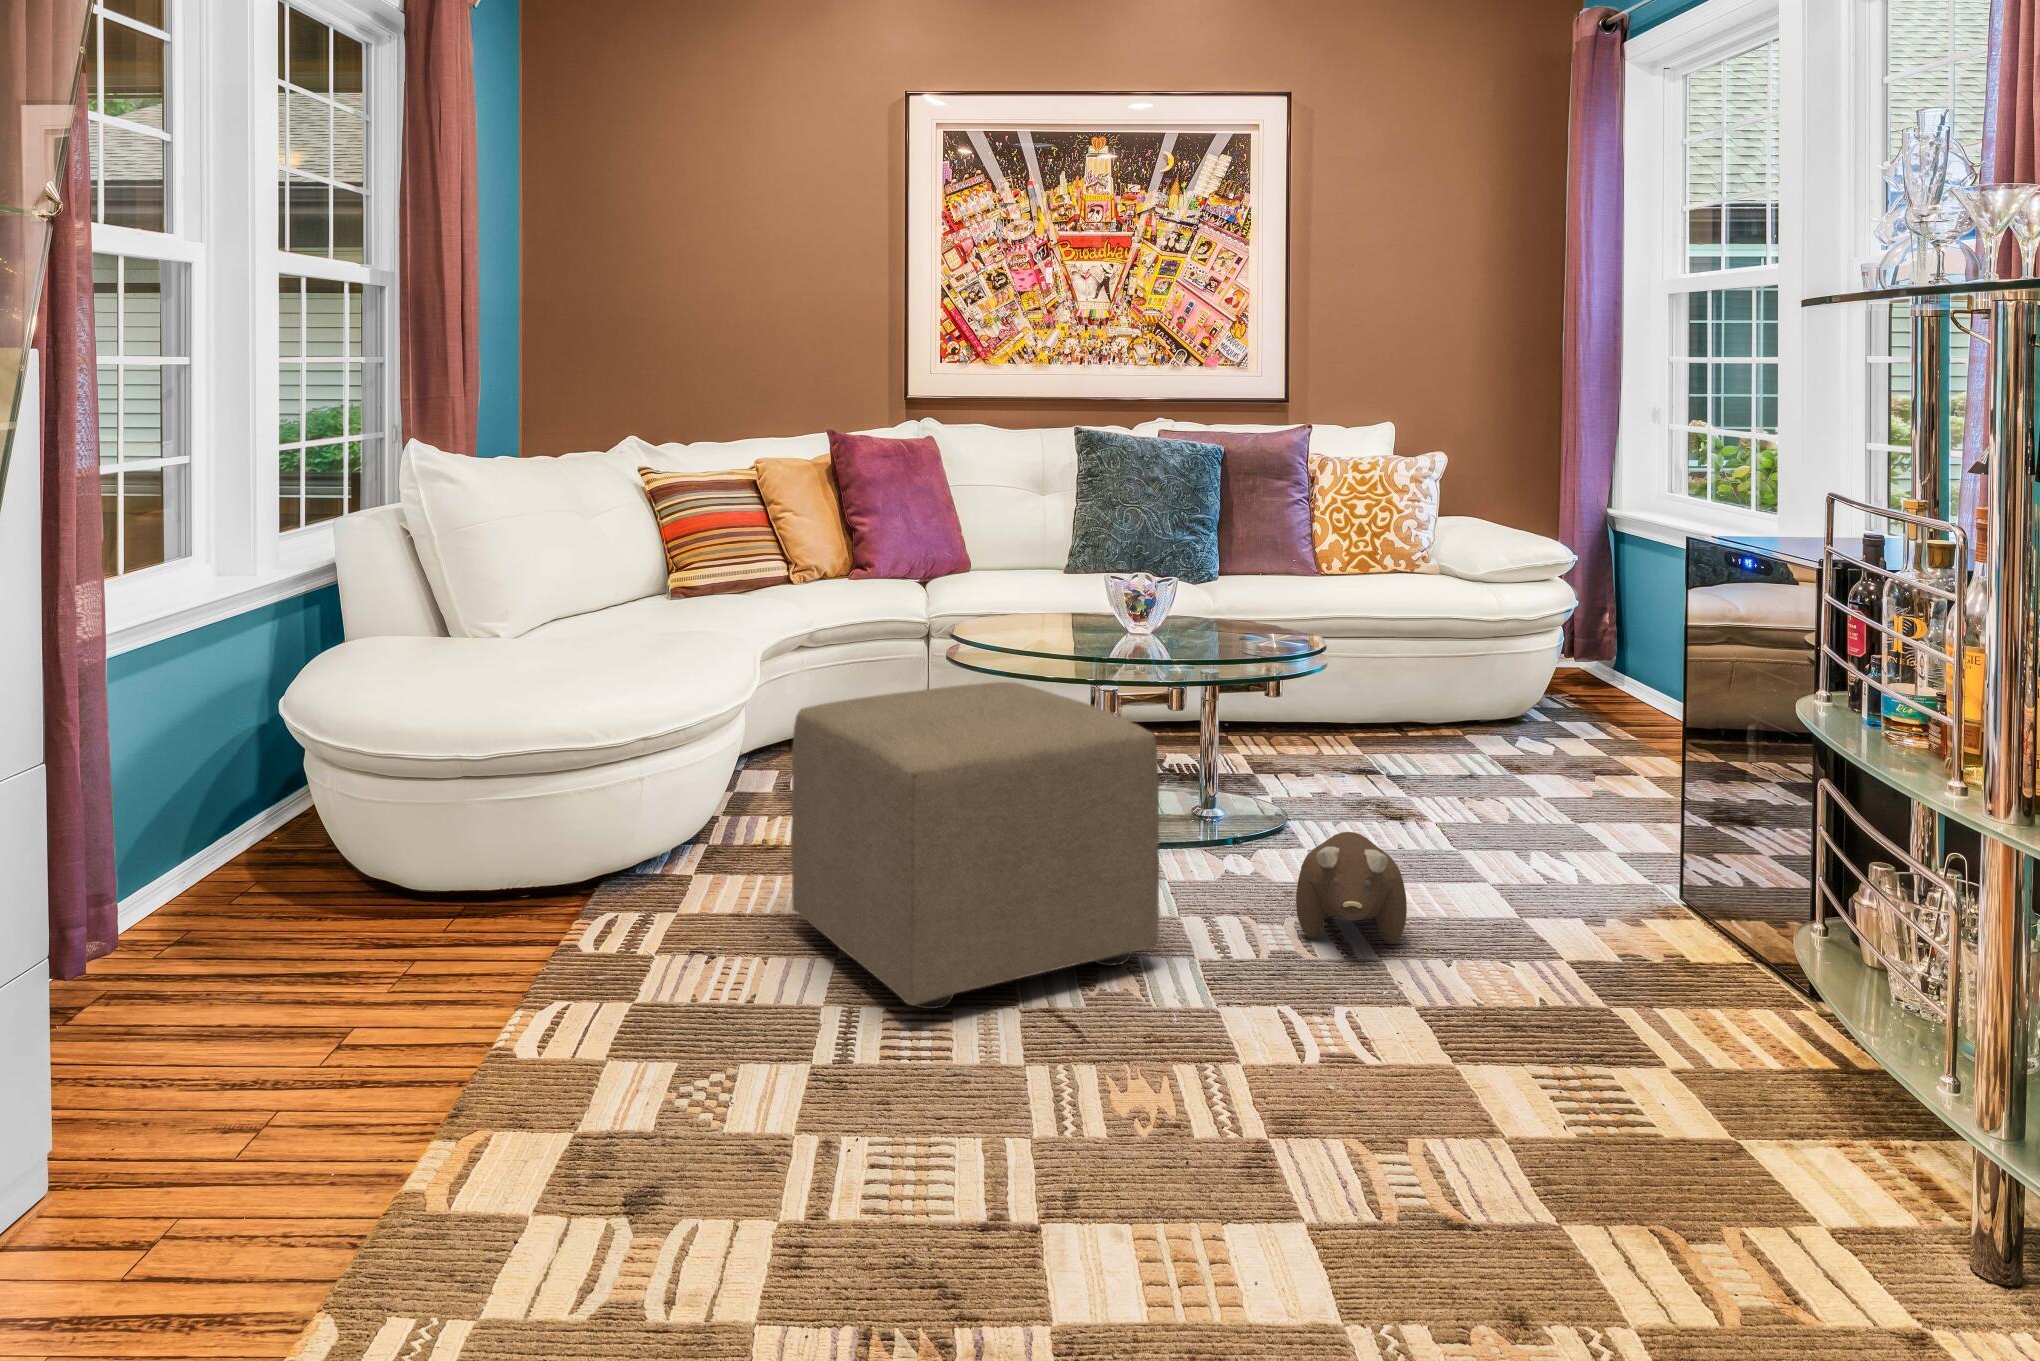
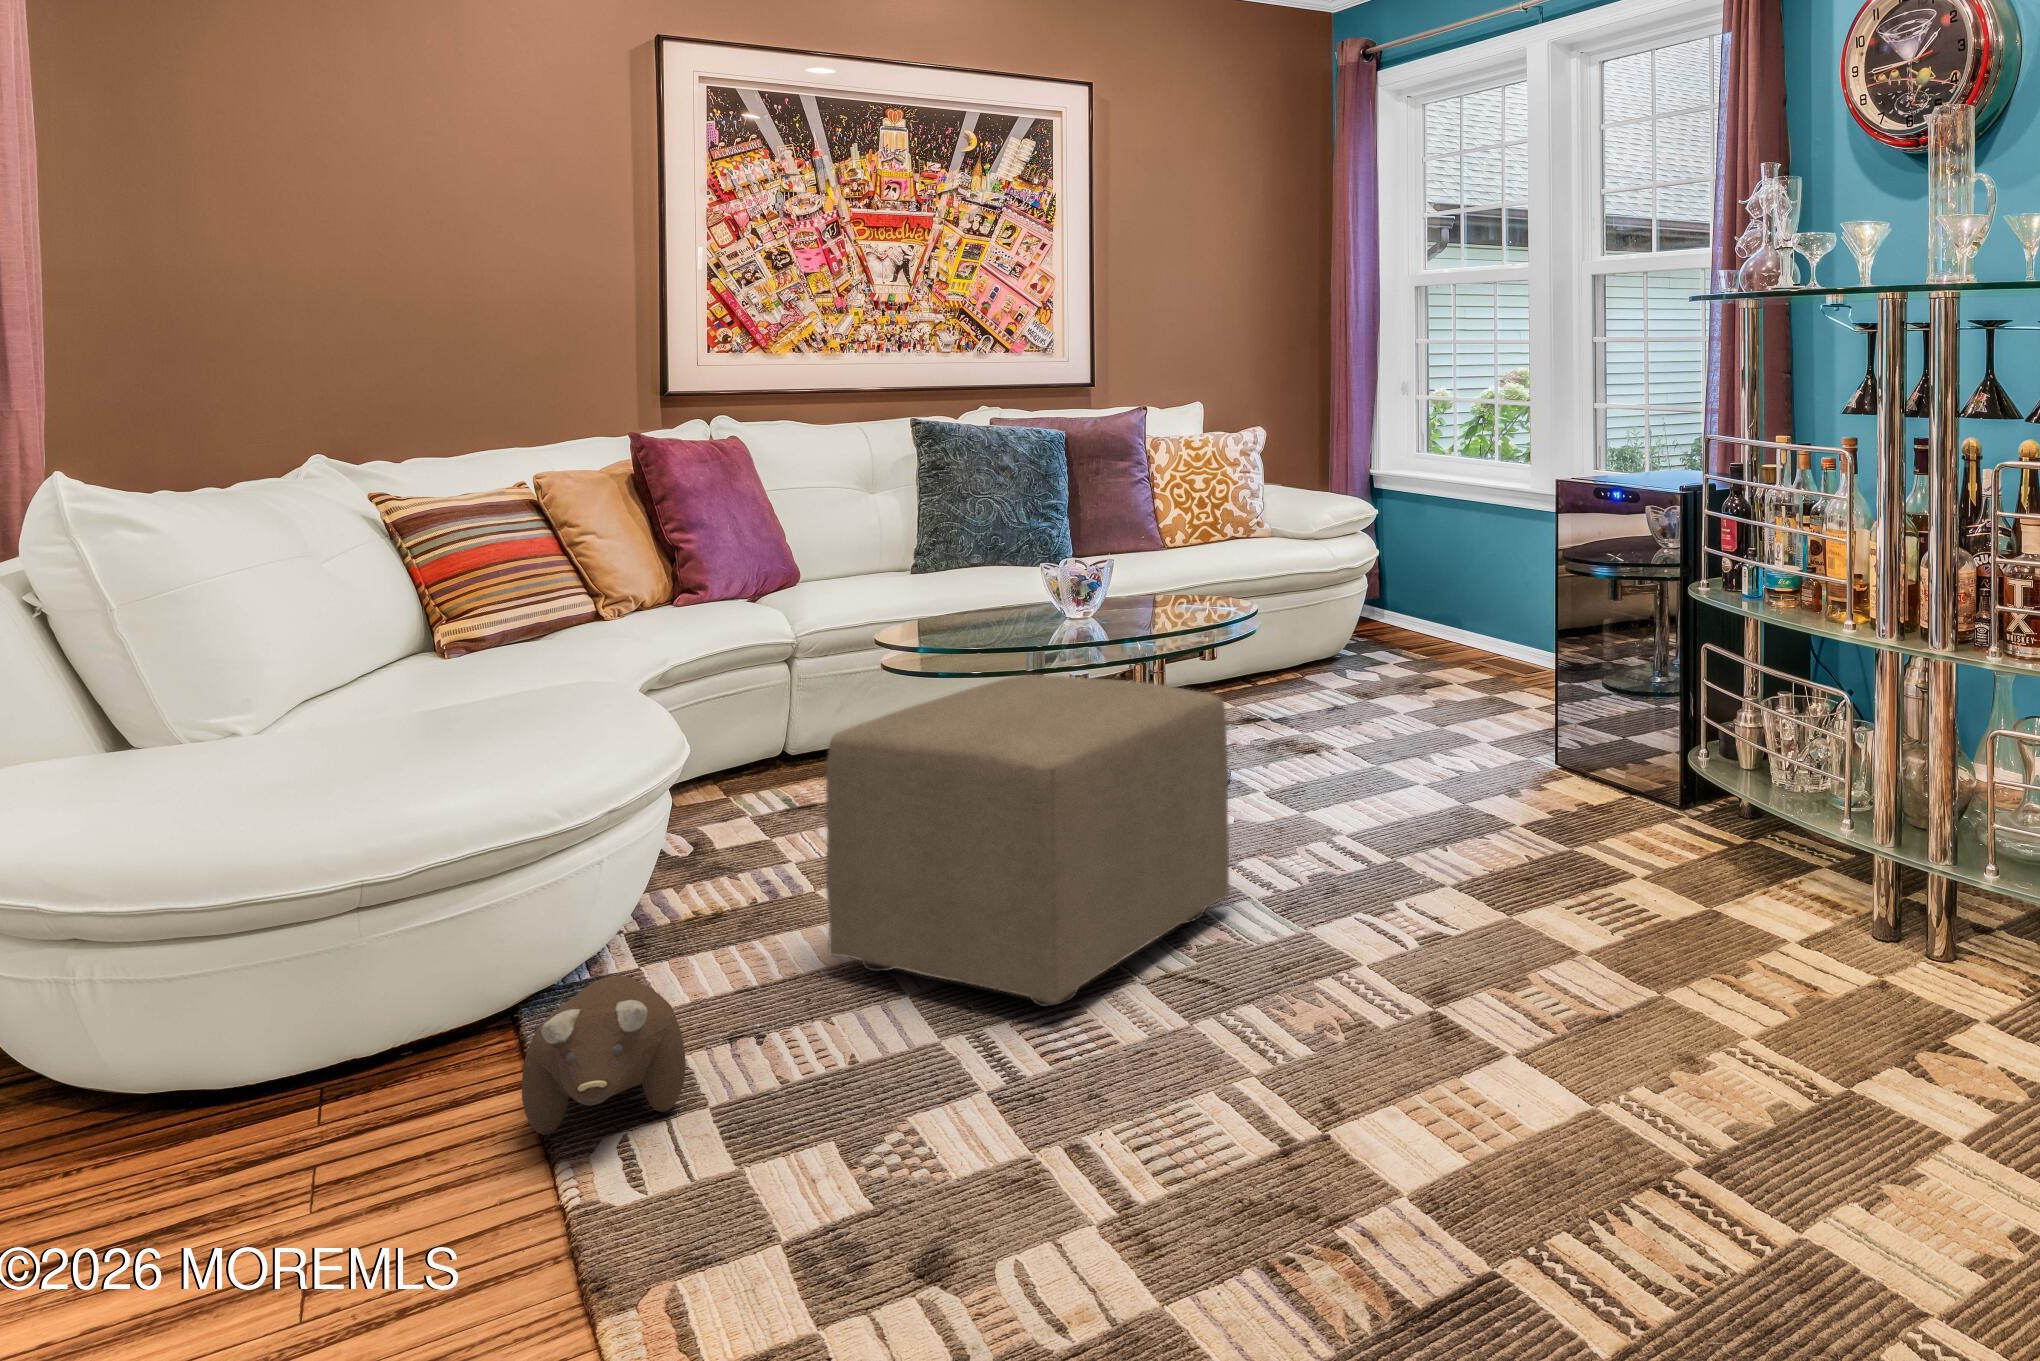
plush toy: present [1296,832,1407,944] -> present [522,976,686,1135]

